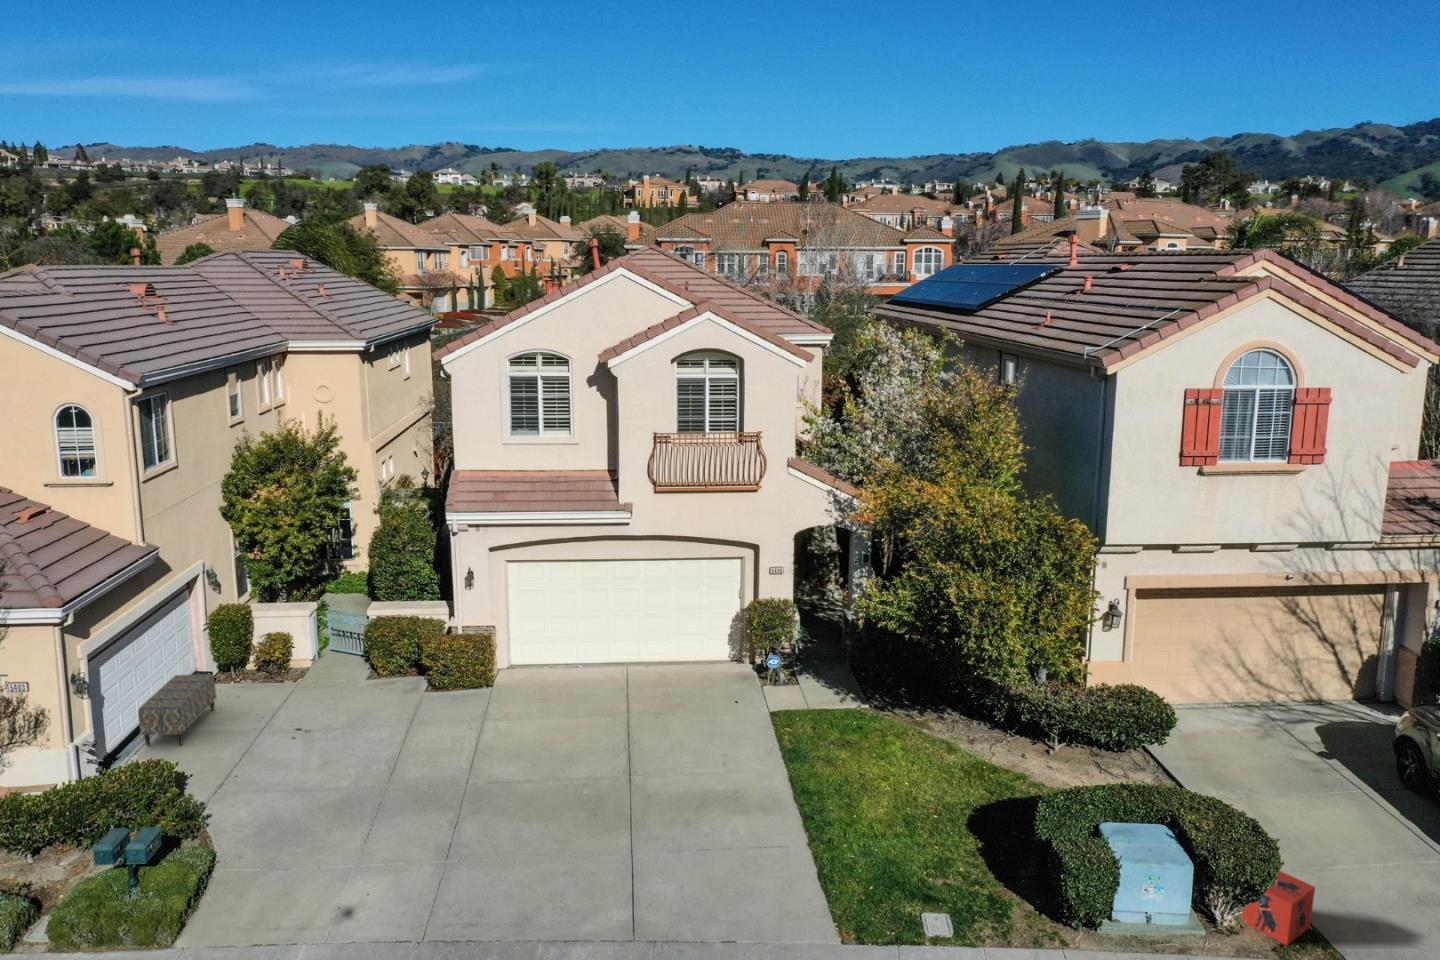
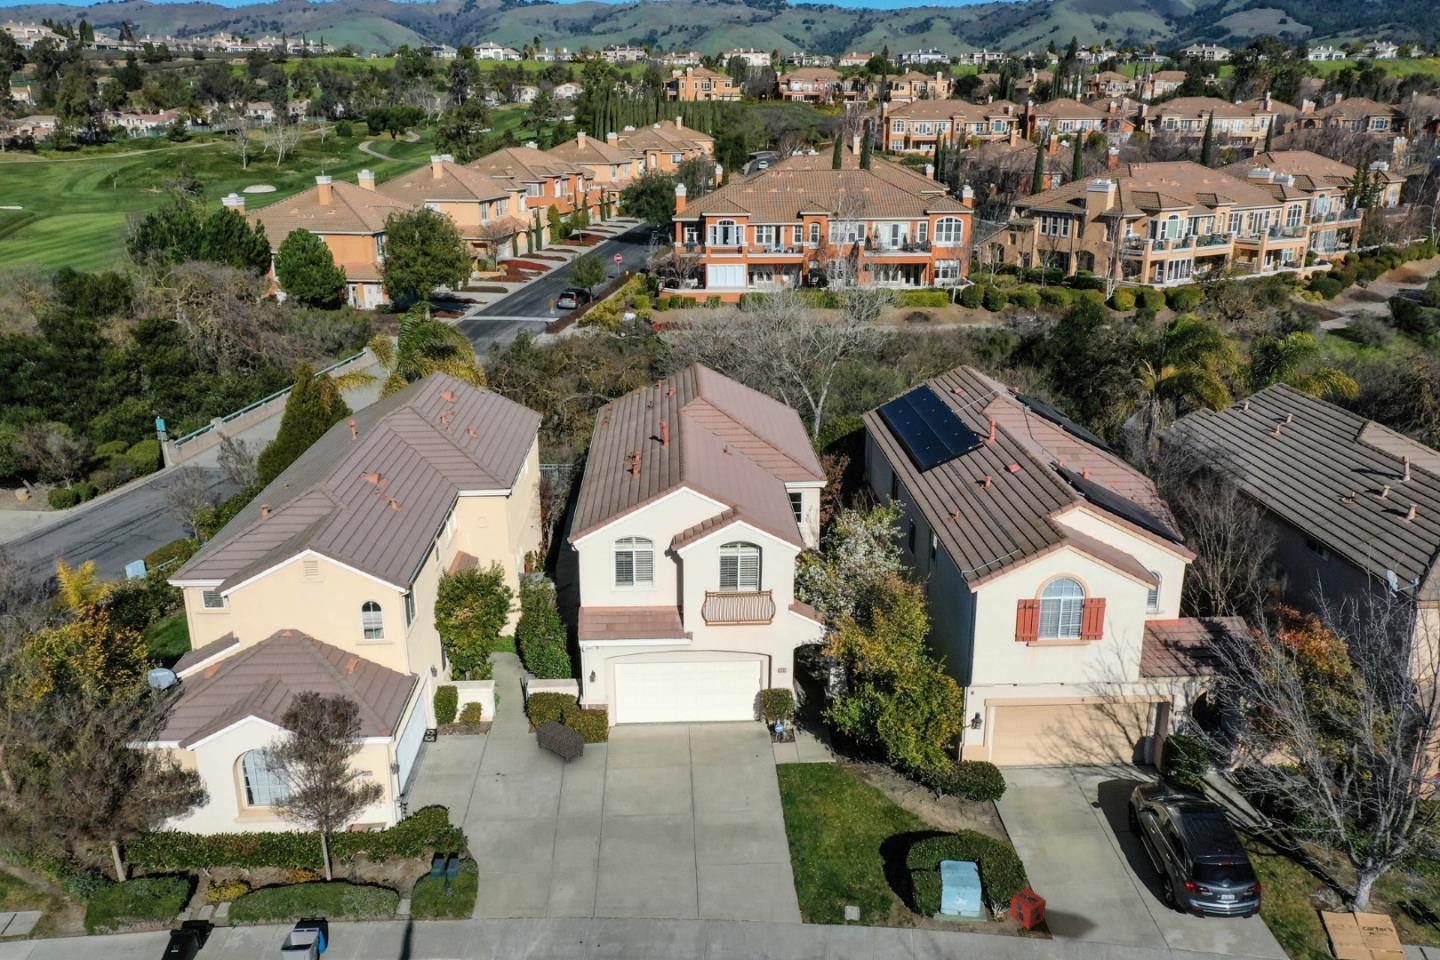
bench: present [138,674,217,746] -> present [536,720,584,763]

